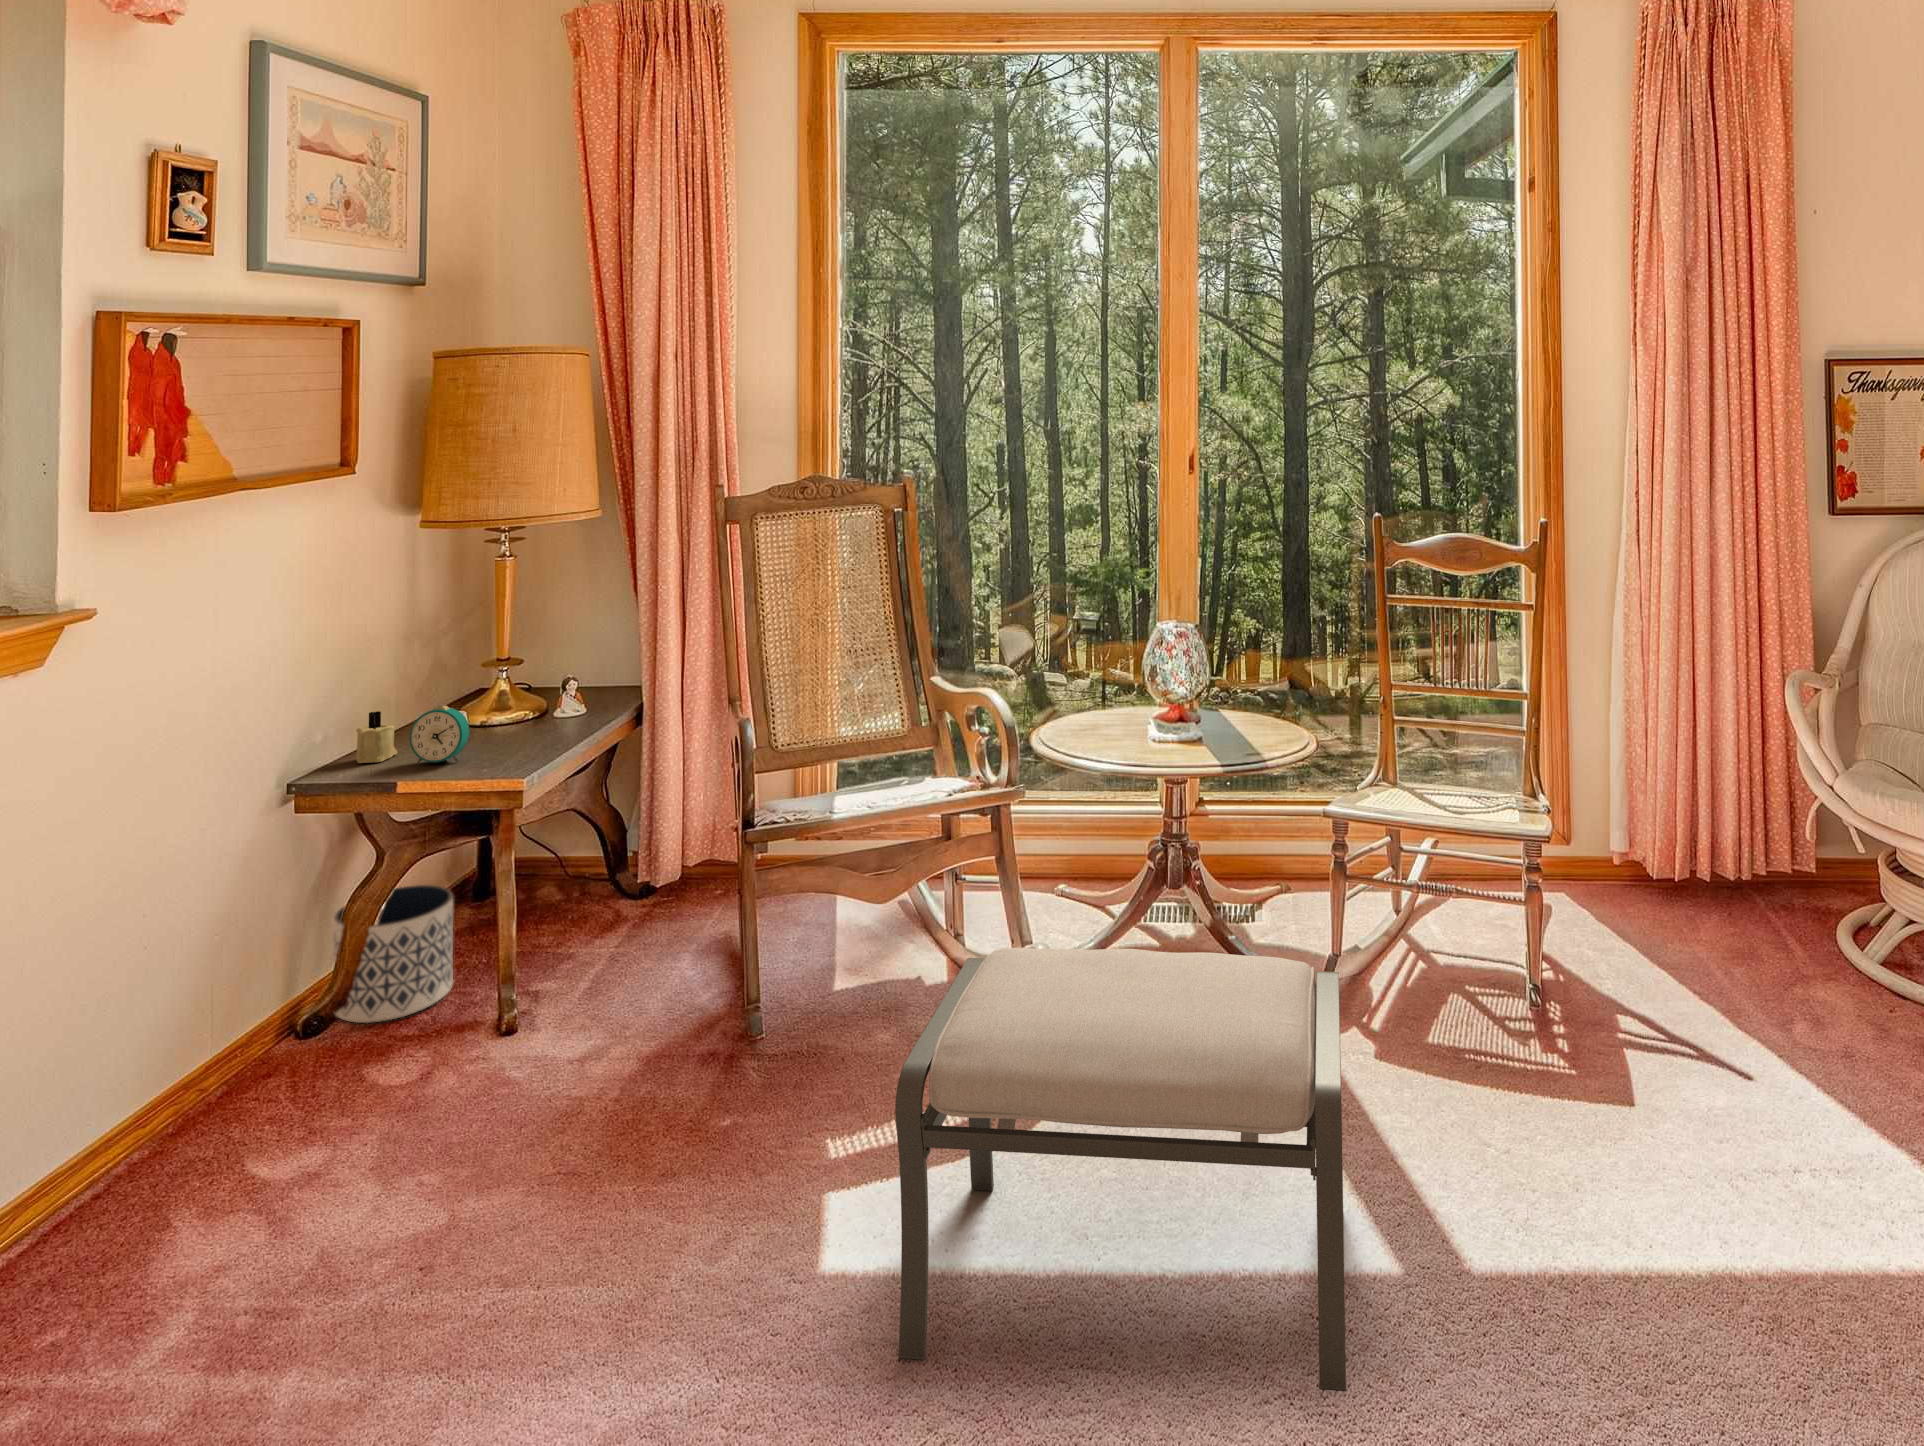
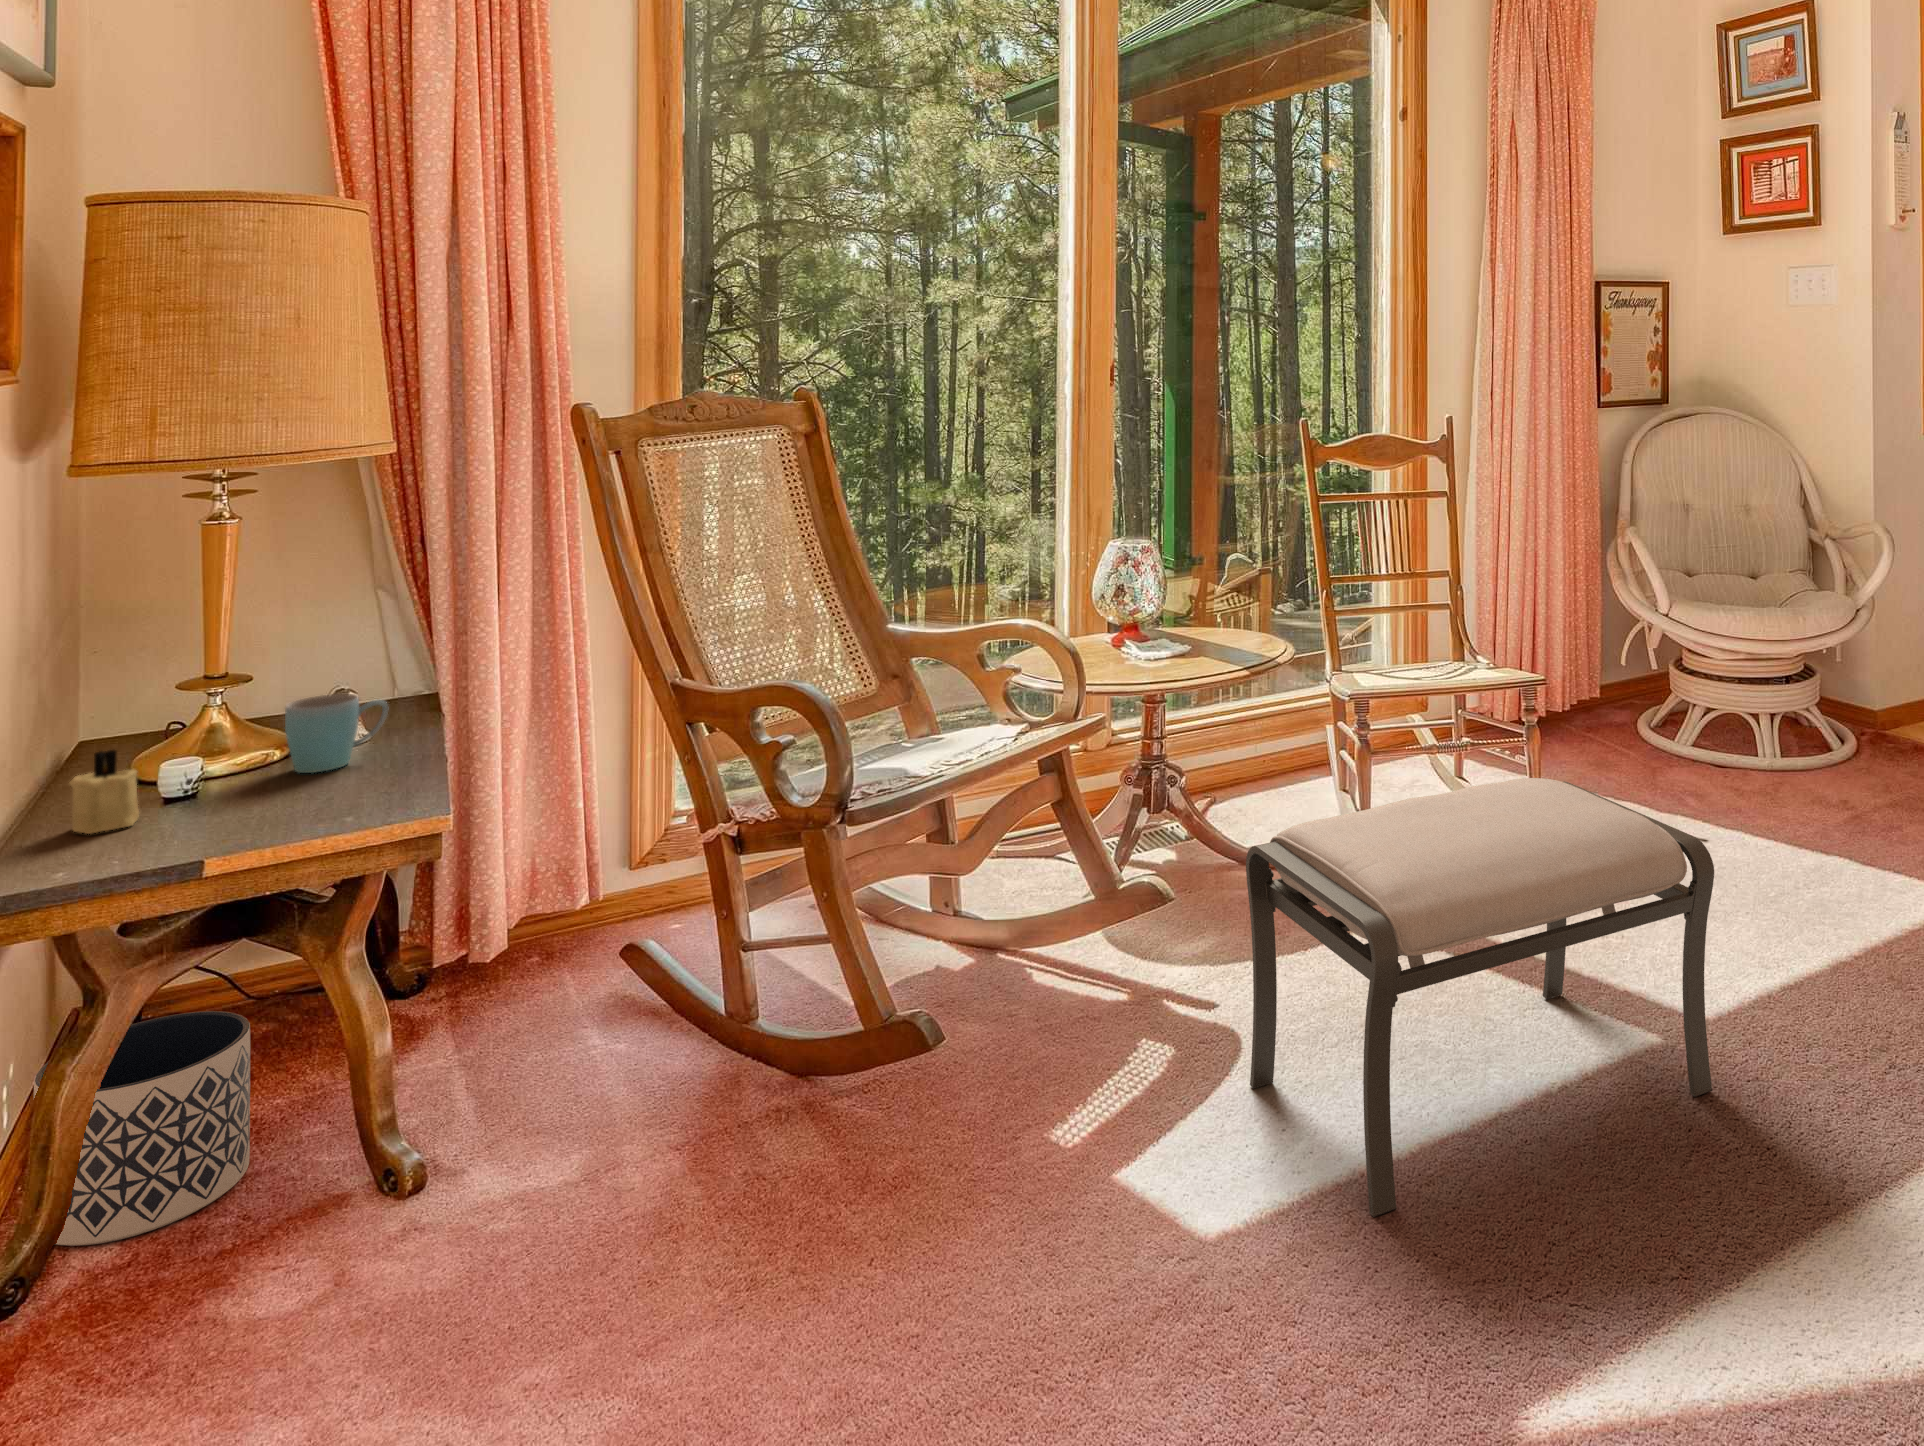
mug: none [491,689,551,742] -> present [285,694,388,773]
alarm clock: present [409,705,469,763] -> none [204,721,305,815]

